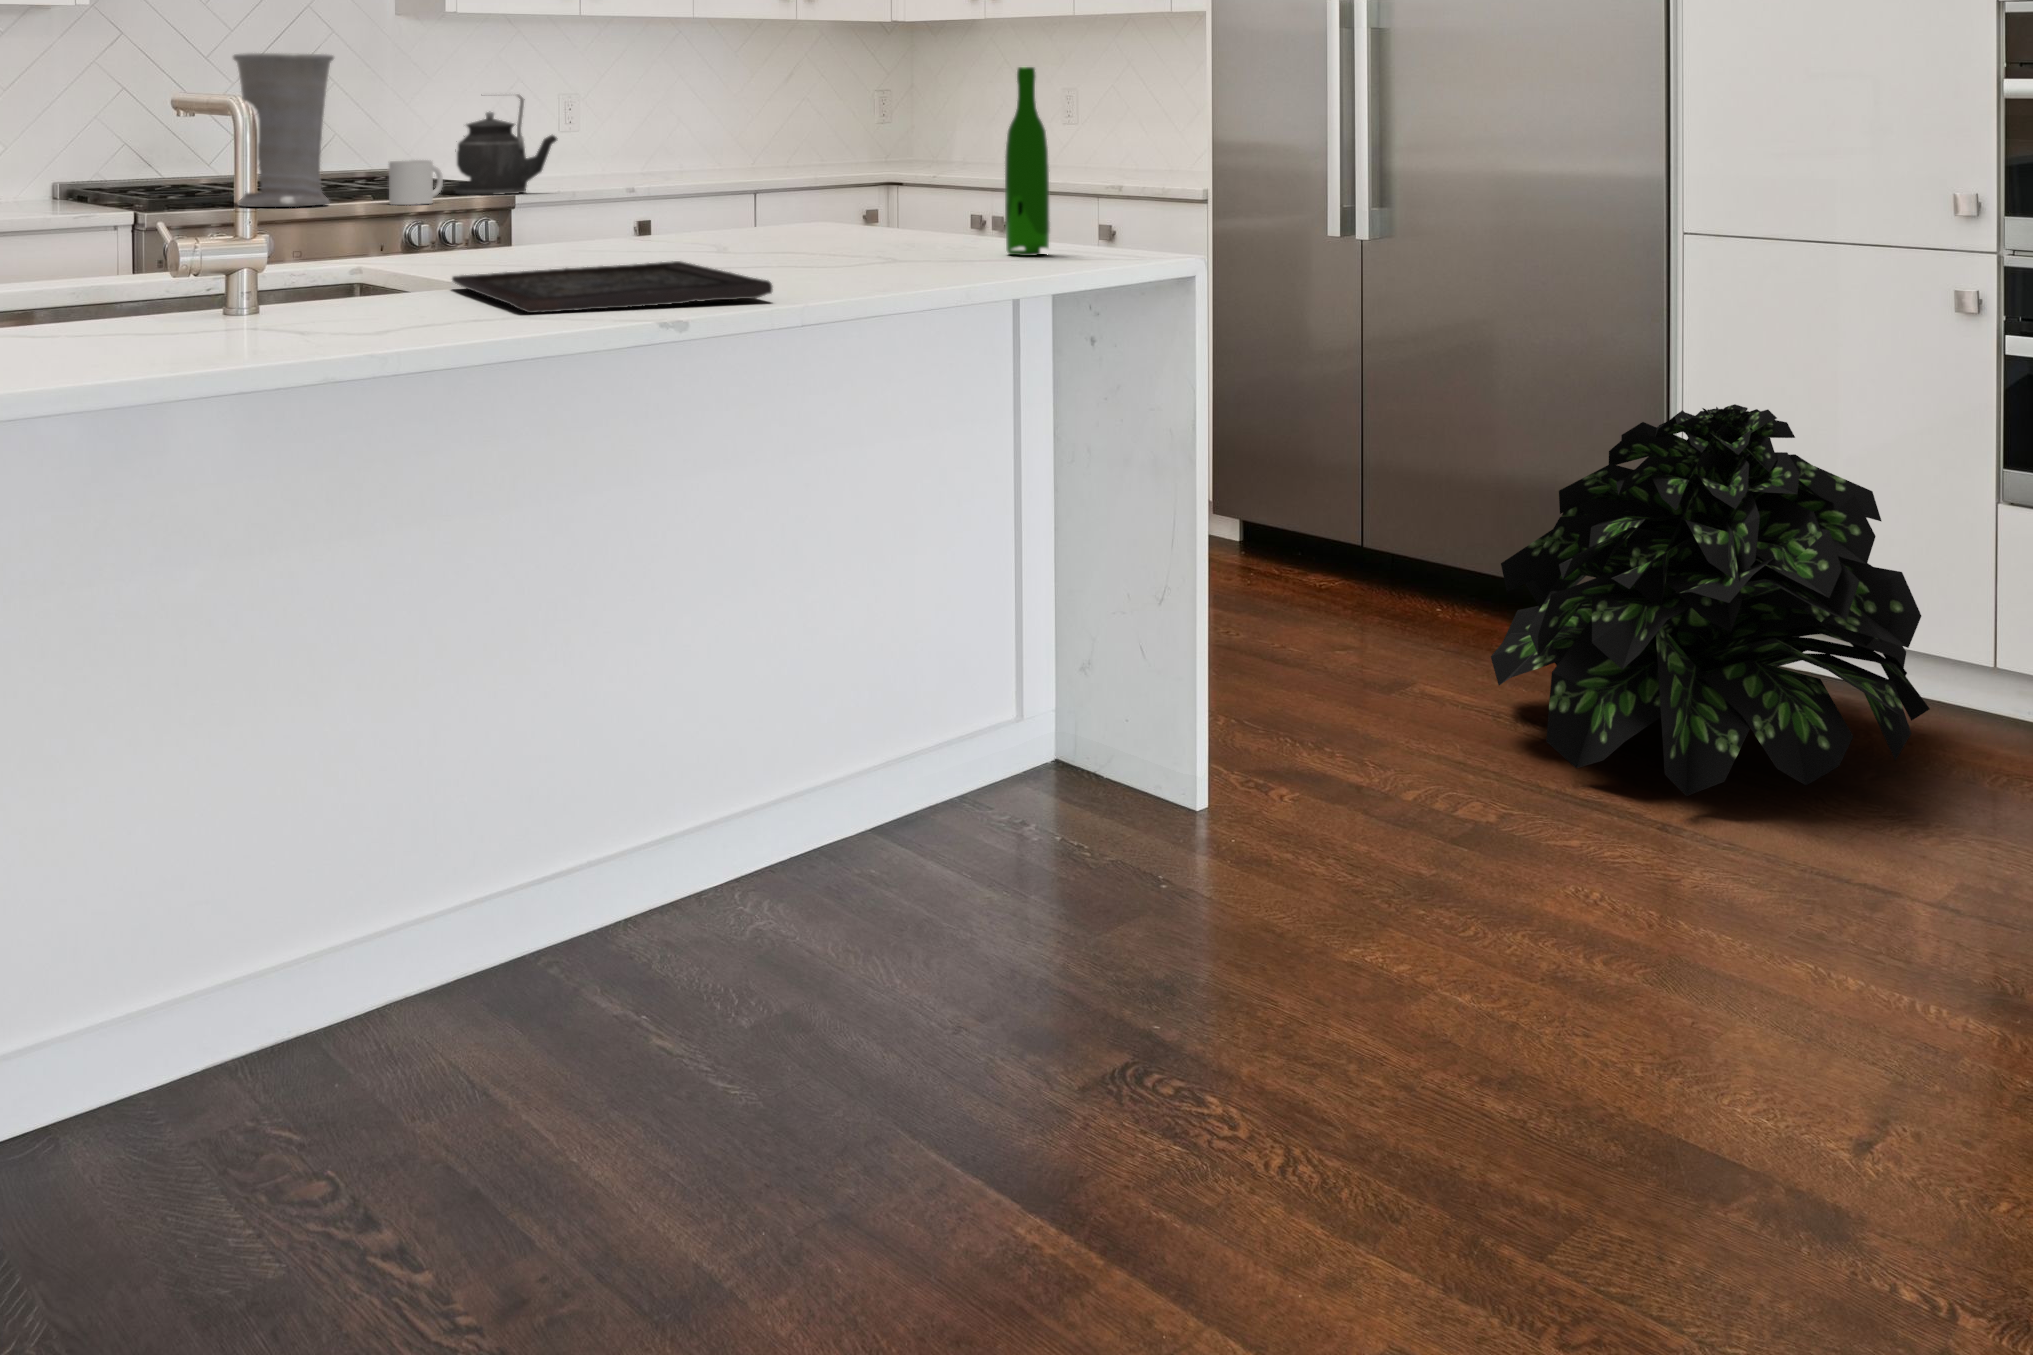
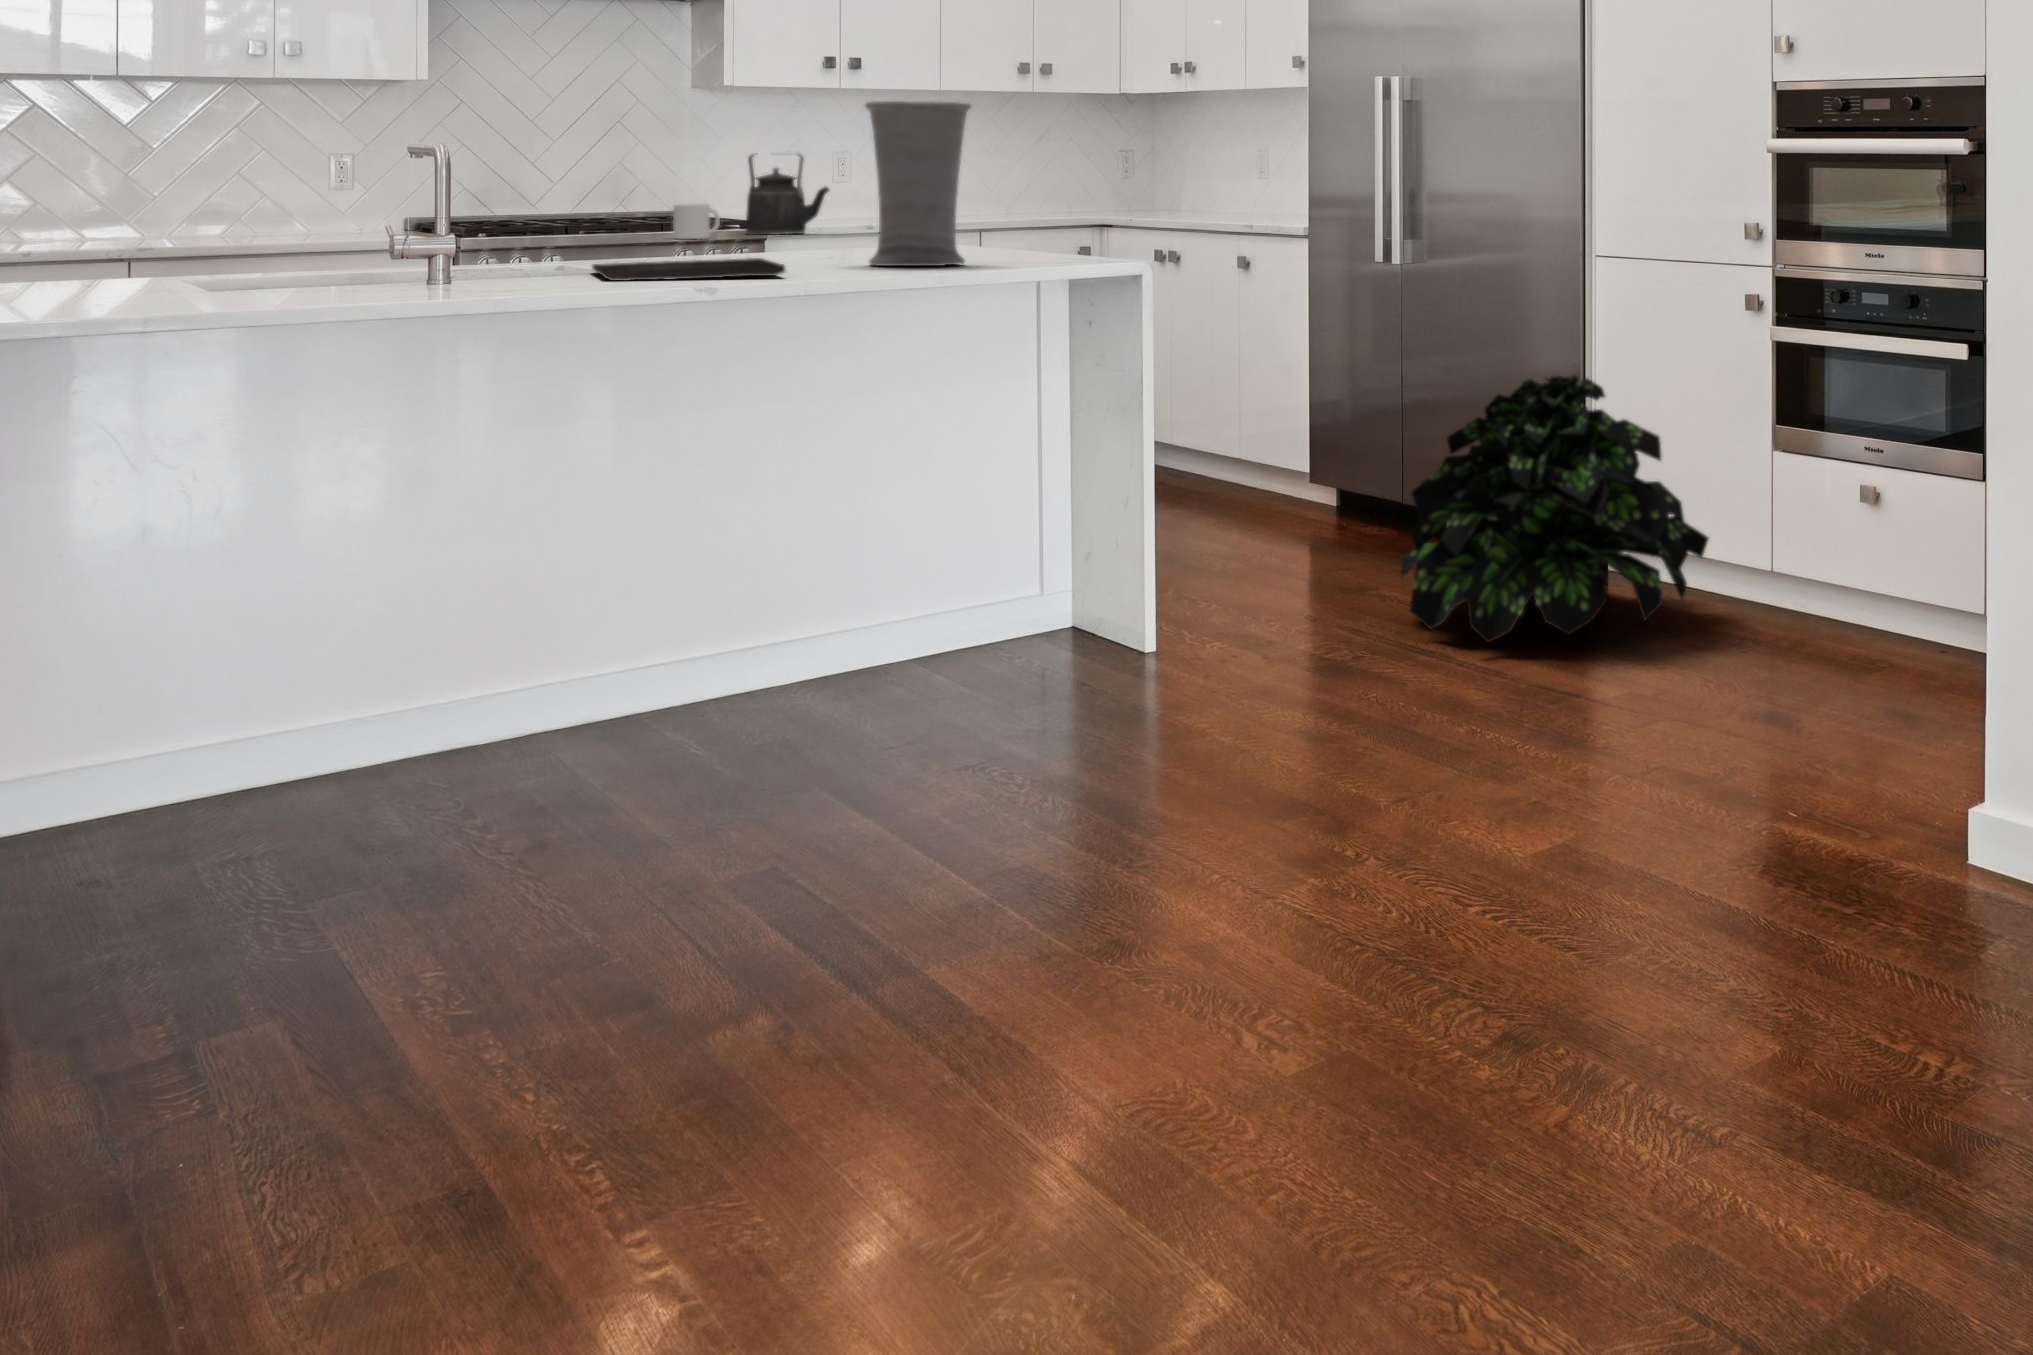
vase: present [233,53,334,207] -> present [865,101,971,266]
wine bottle: present [1005,67,1050,256] -> none [1039,128,1071,263]

